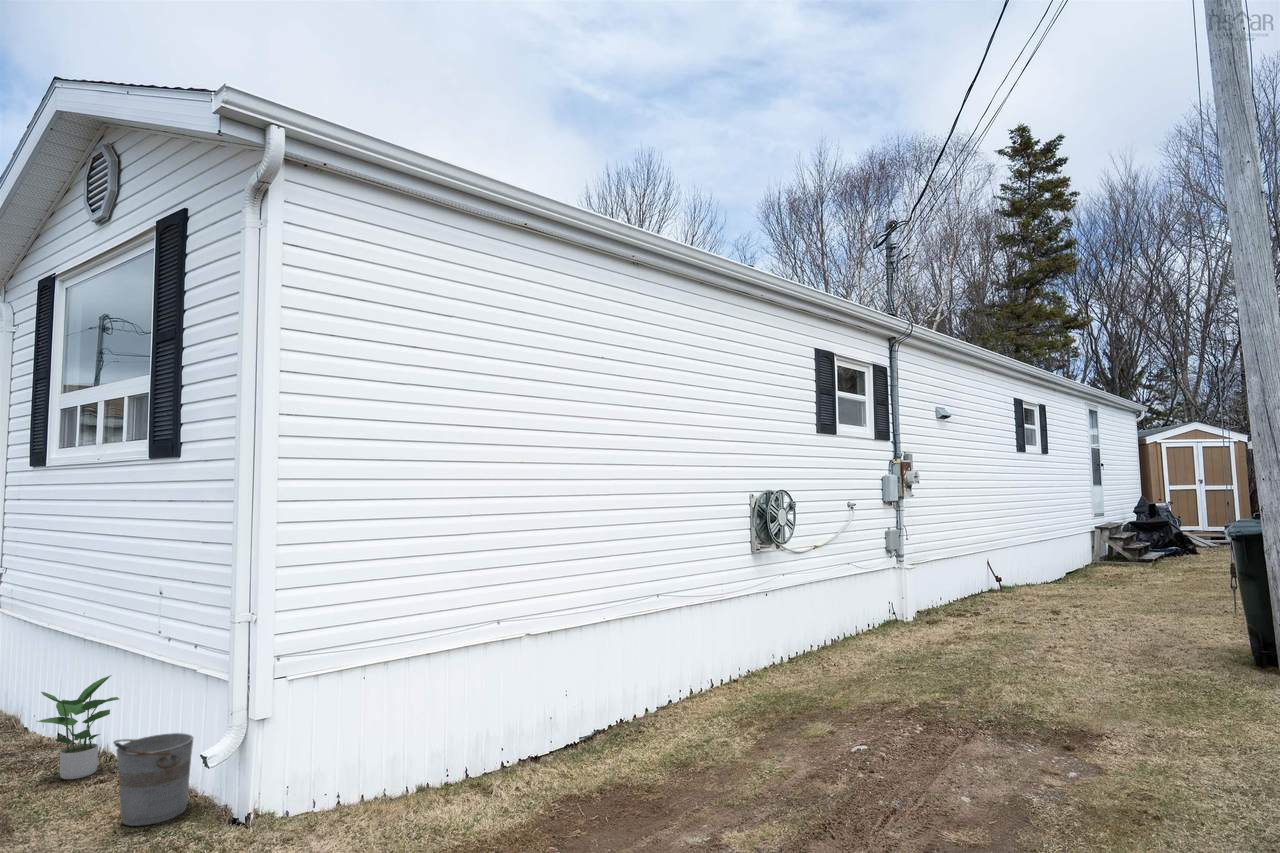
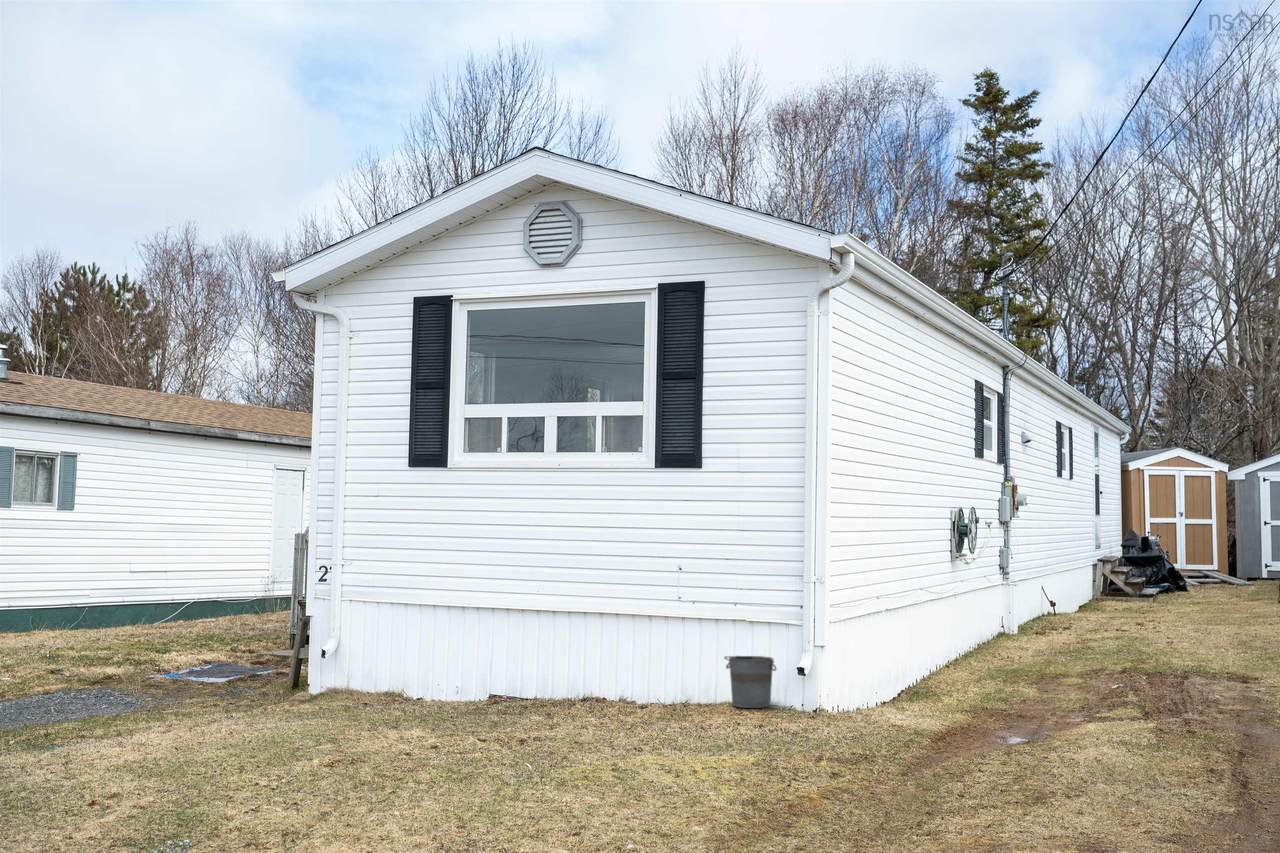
potted plant: present [37,675,119,779] -> none [589,628,646,702]

